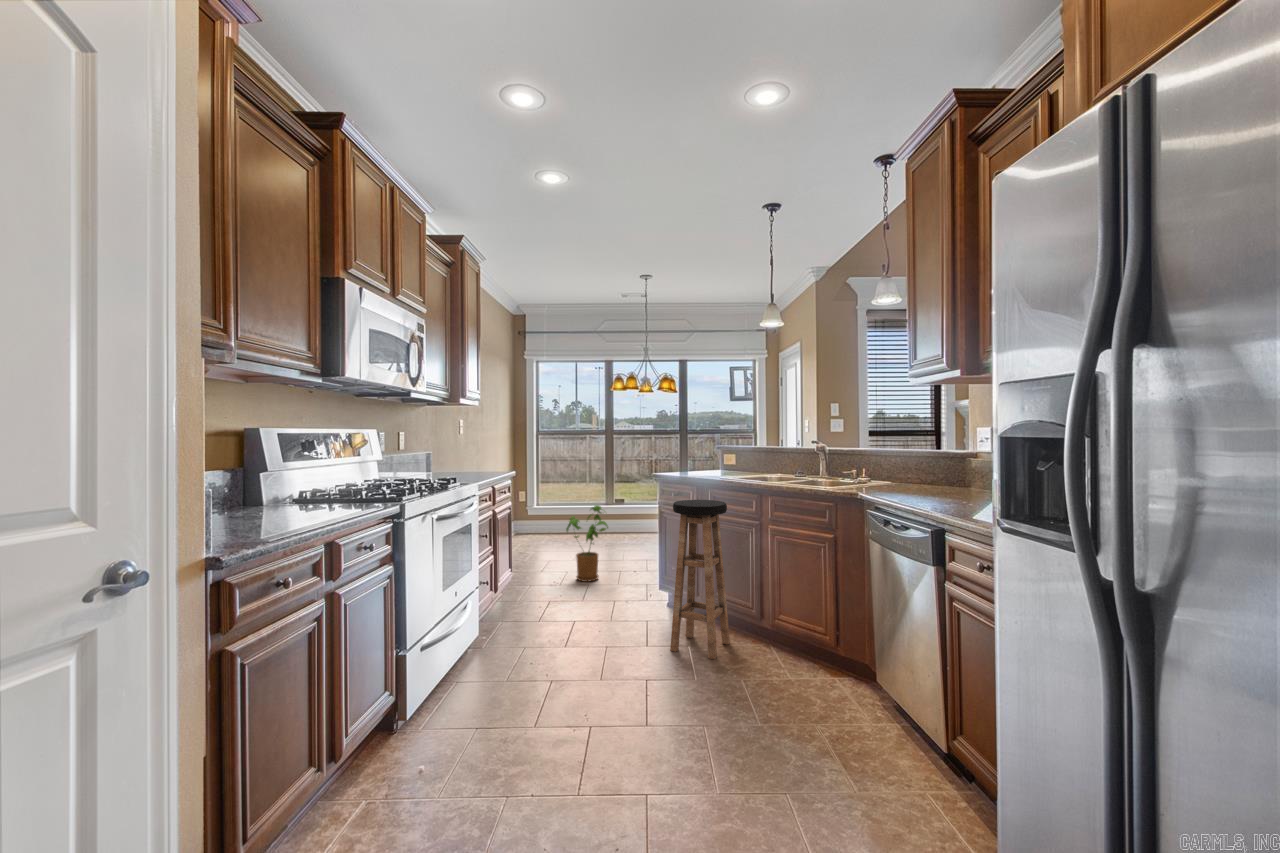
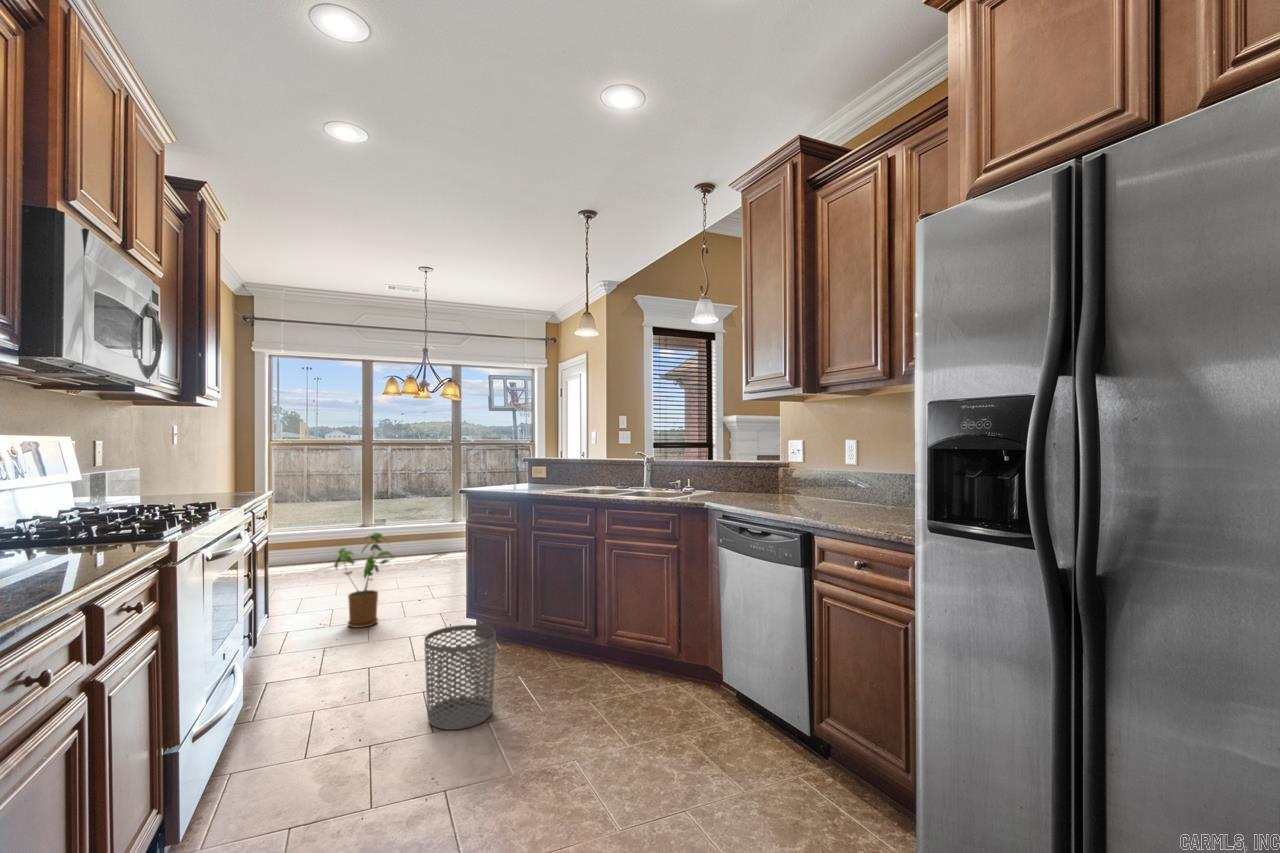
bar stool: present [670,500,730,659] -> none [502,517,564,689]
waste bin: none [597,590,656,679] -> present [425,625,496,730]

